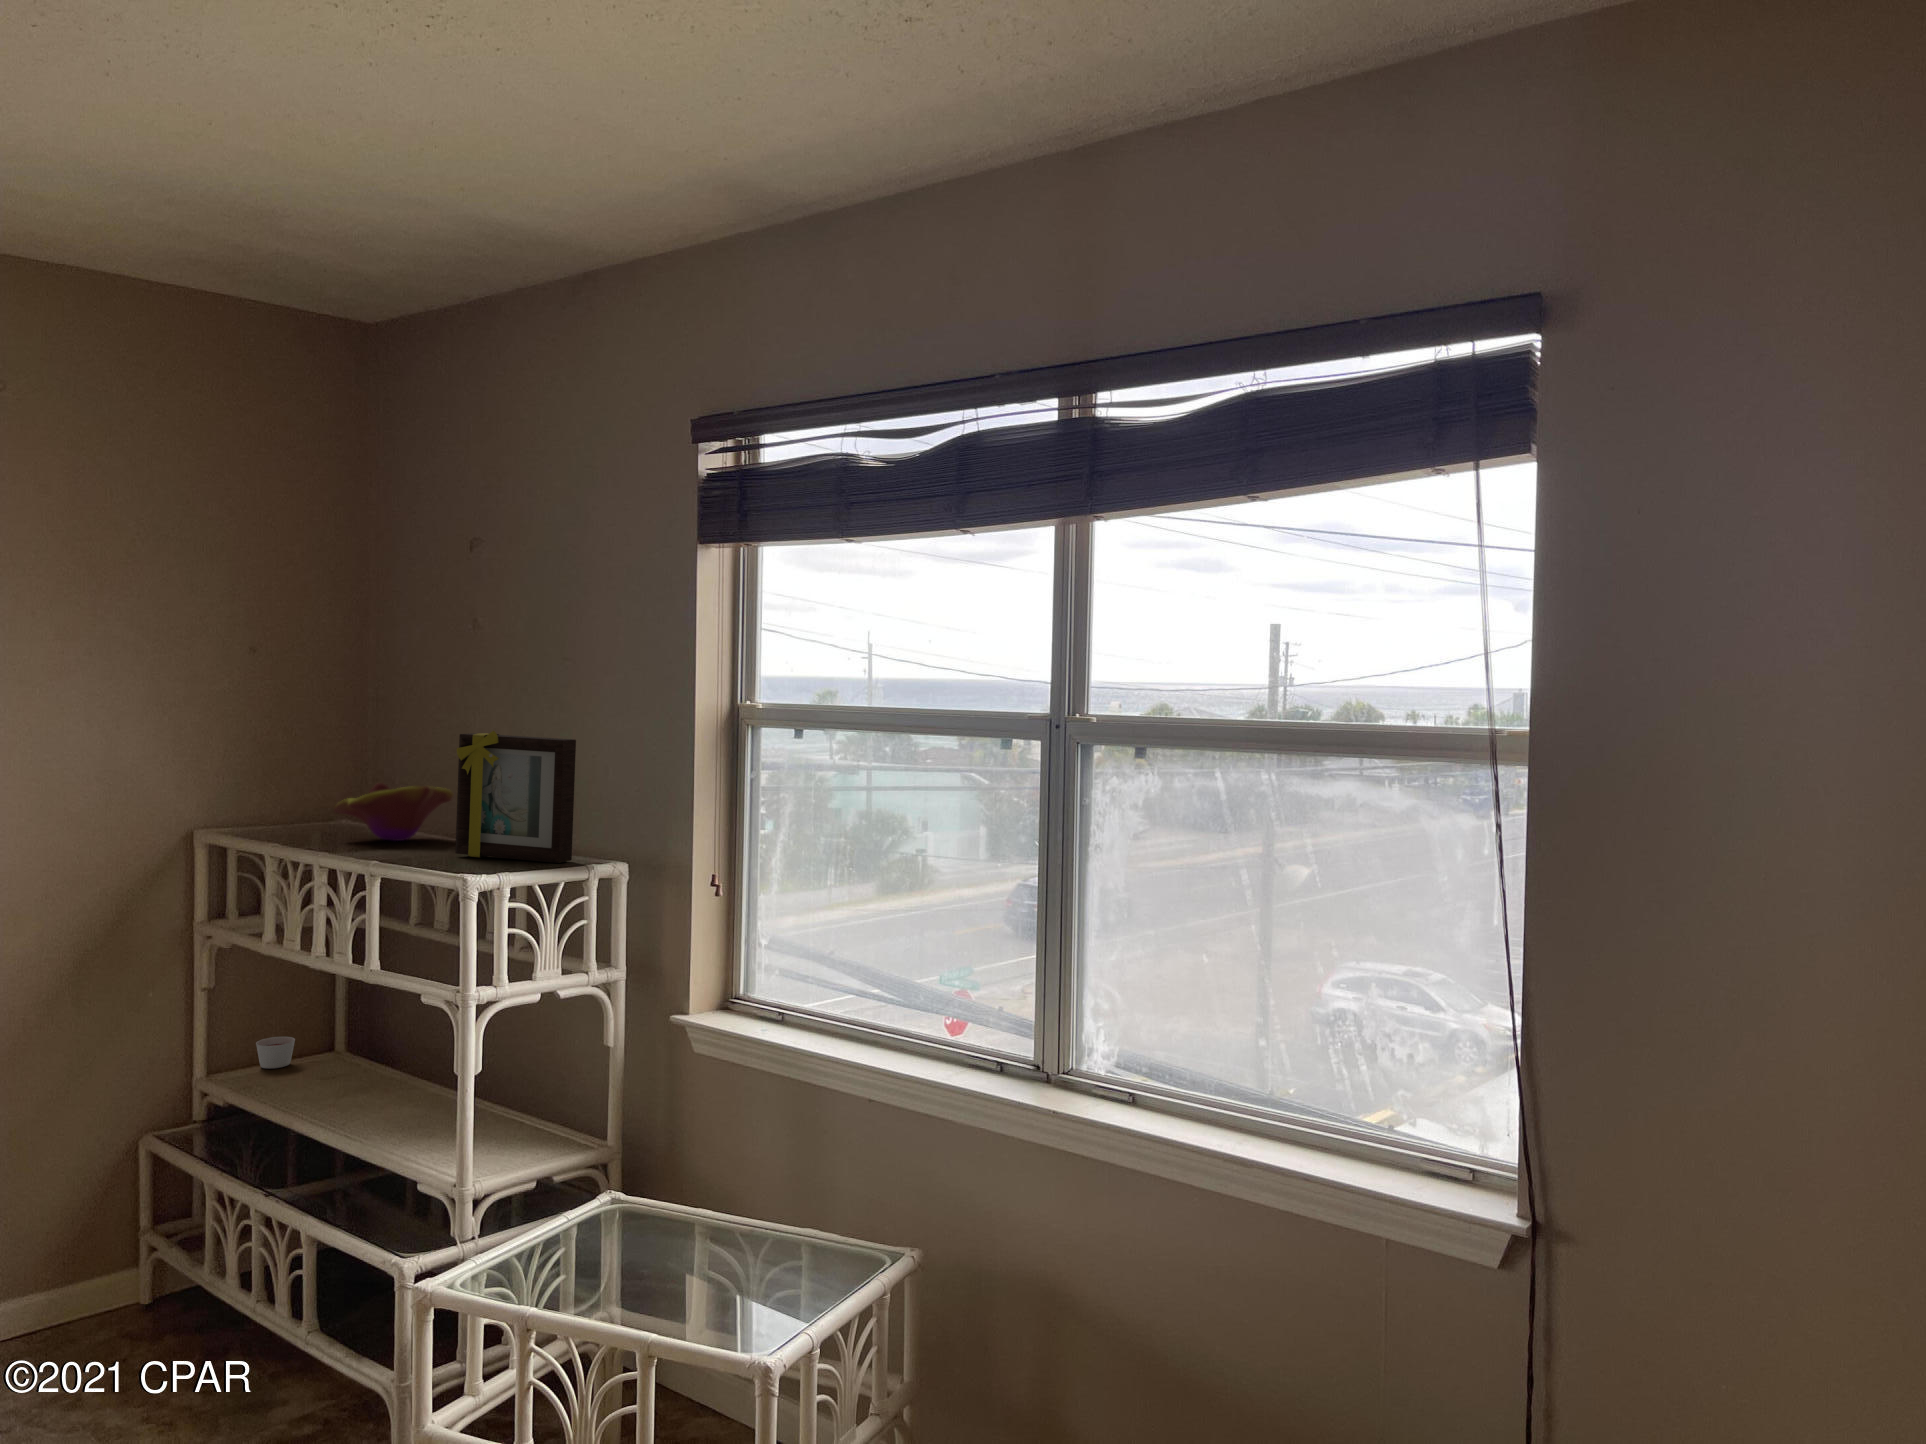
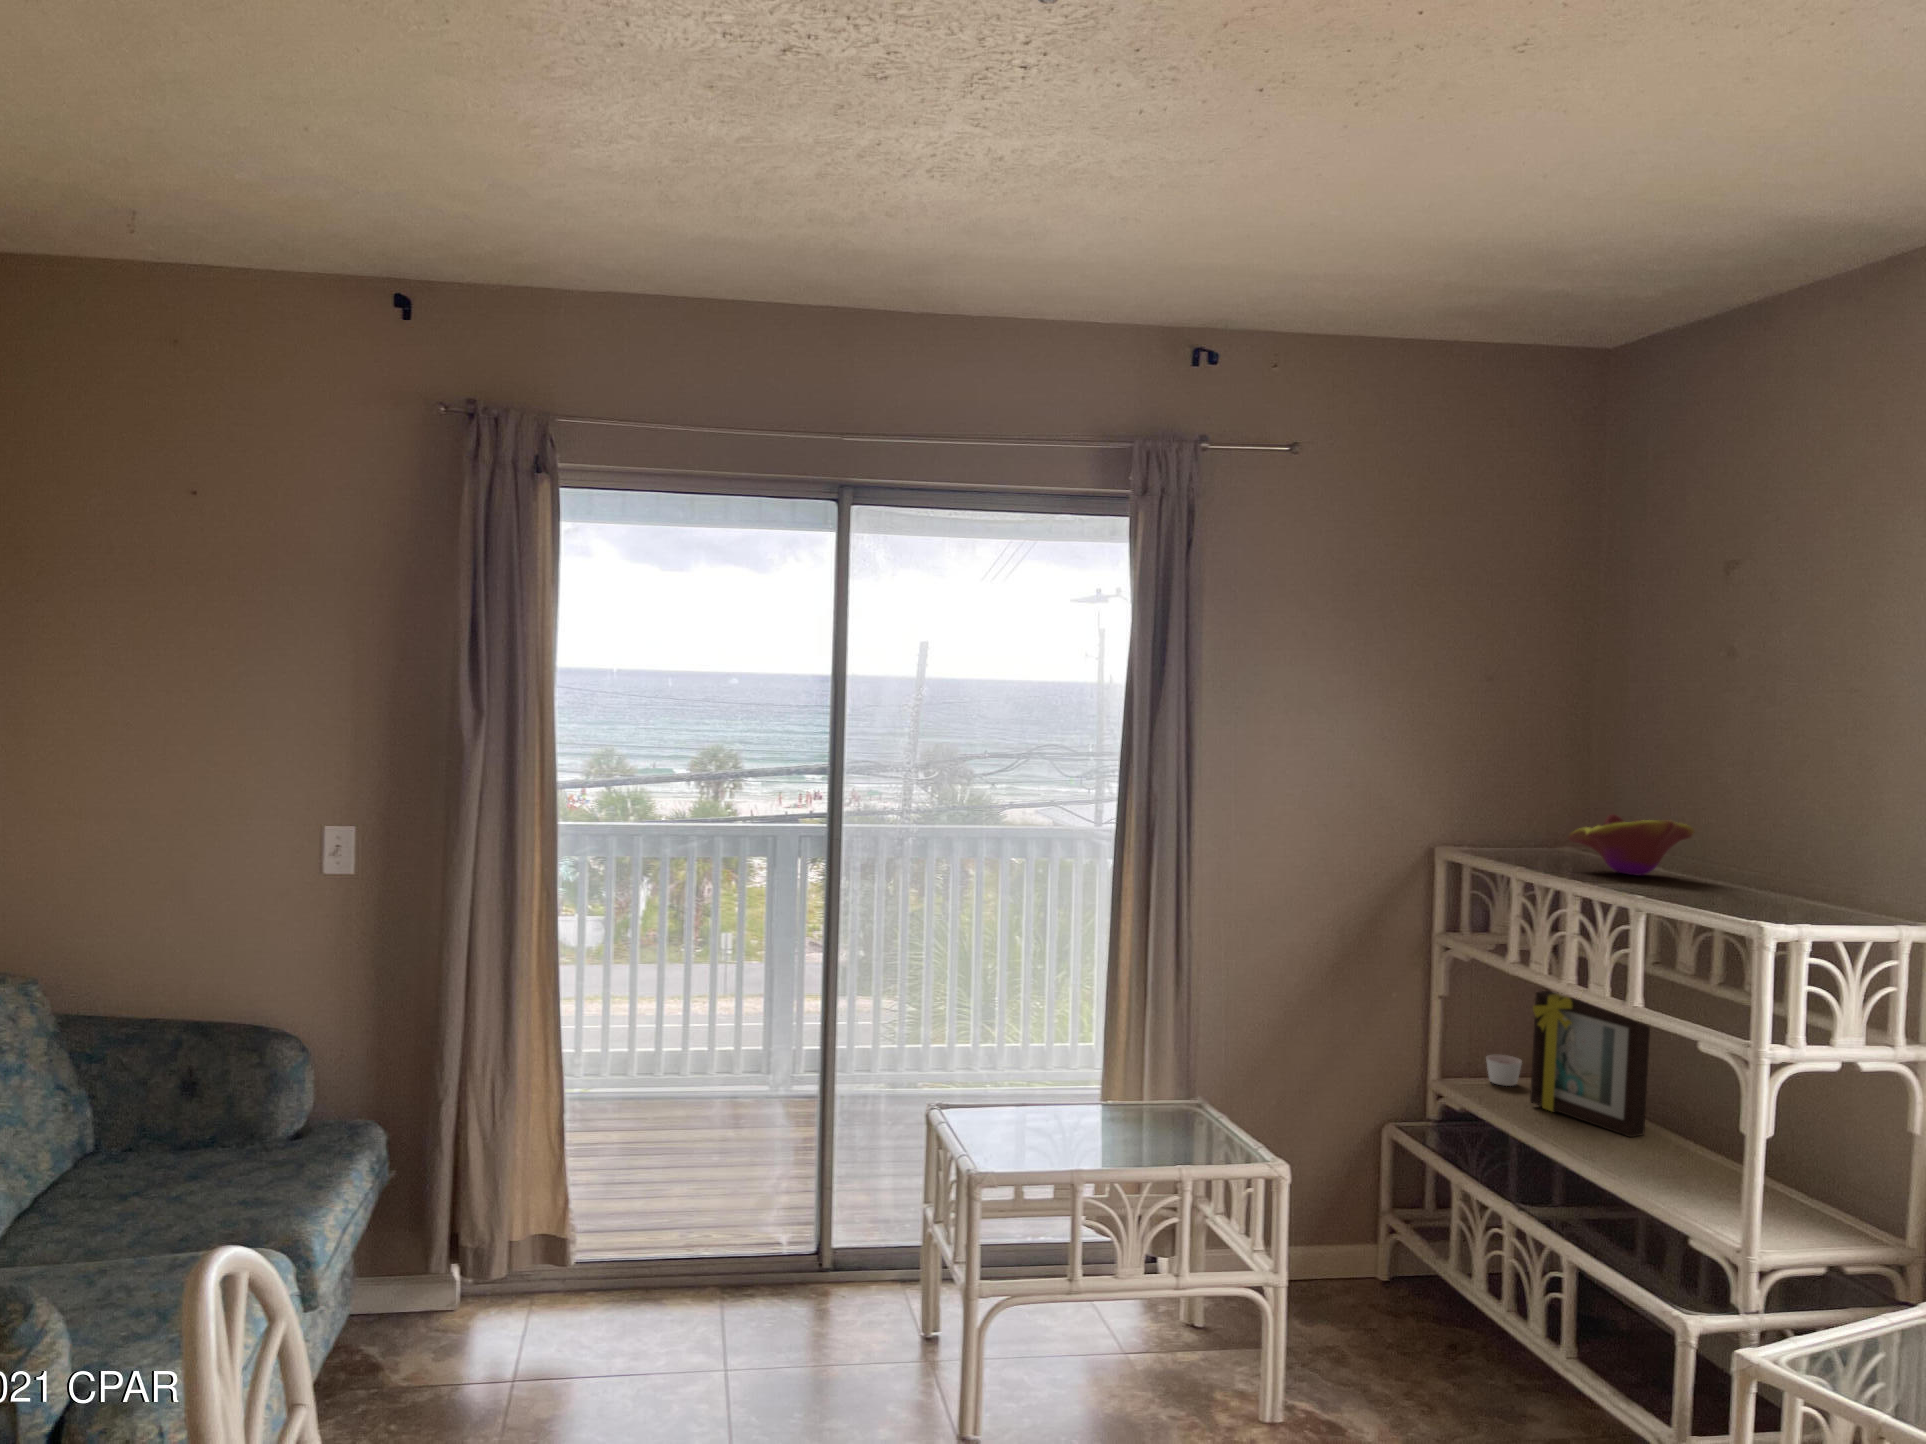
picture frame: present [455,731,576,863] -> present [1530,991,1650,1137]

